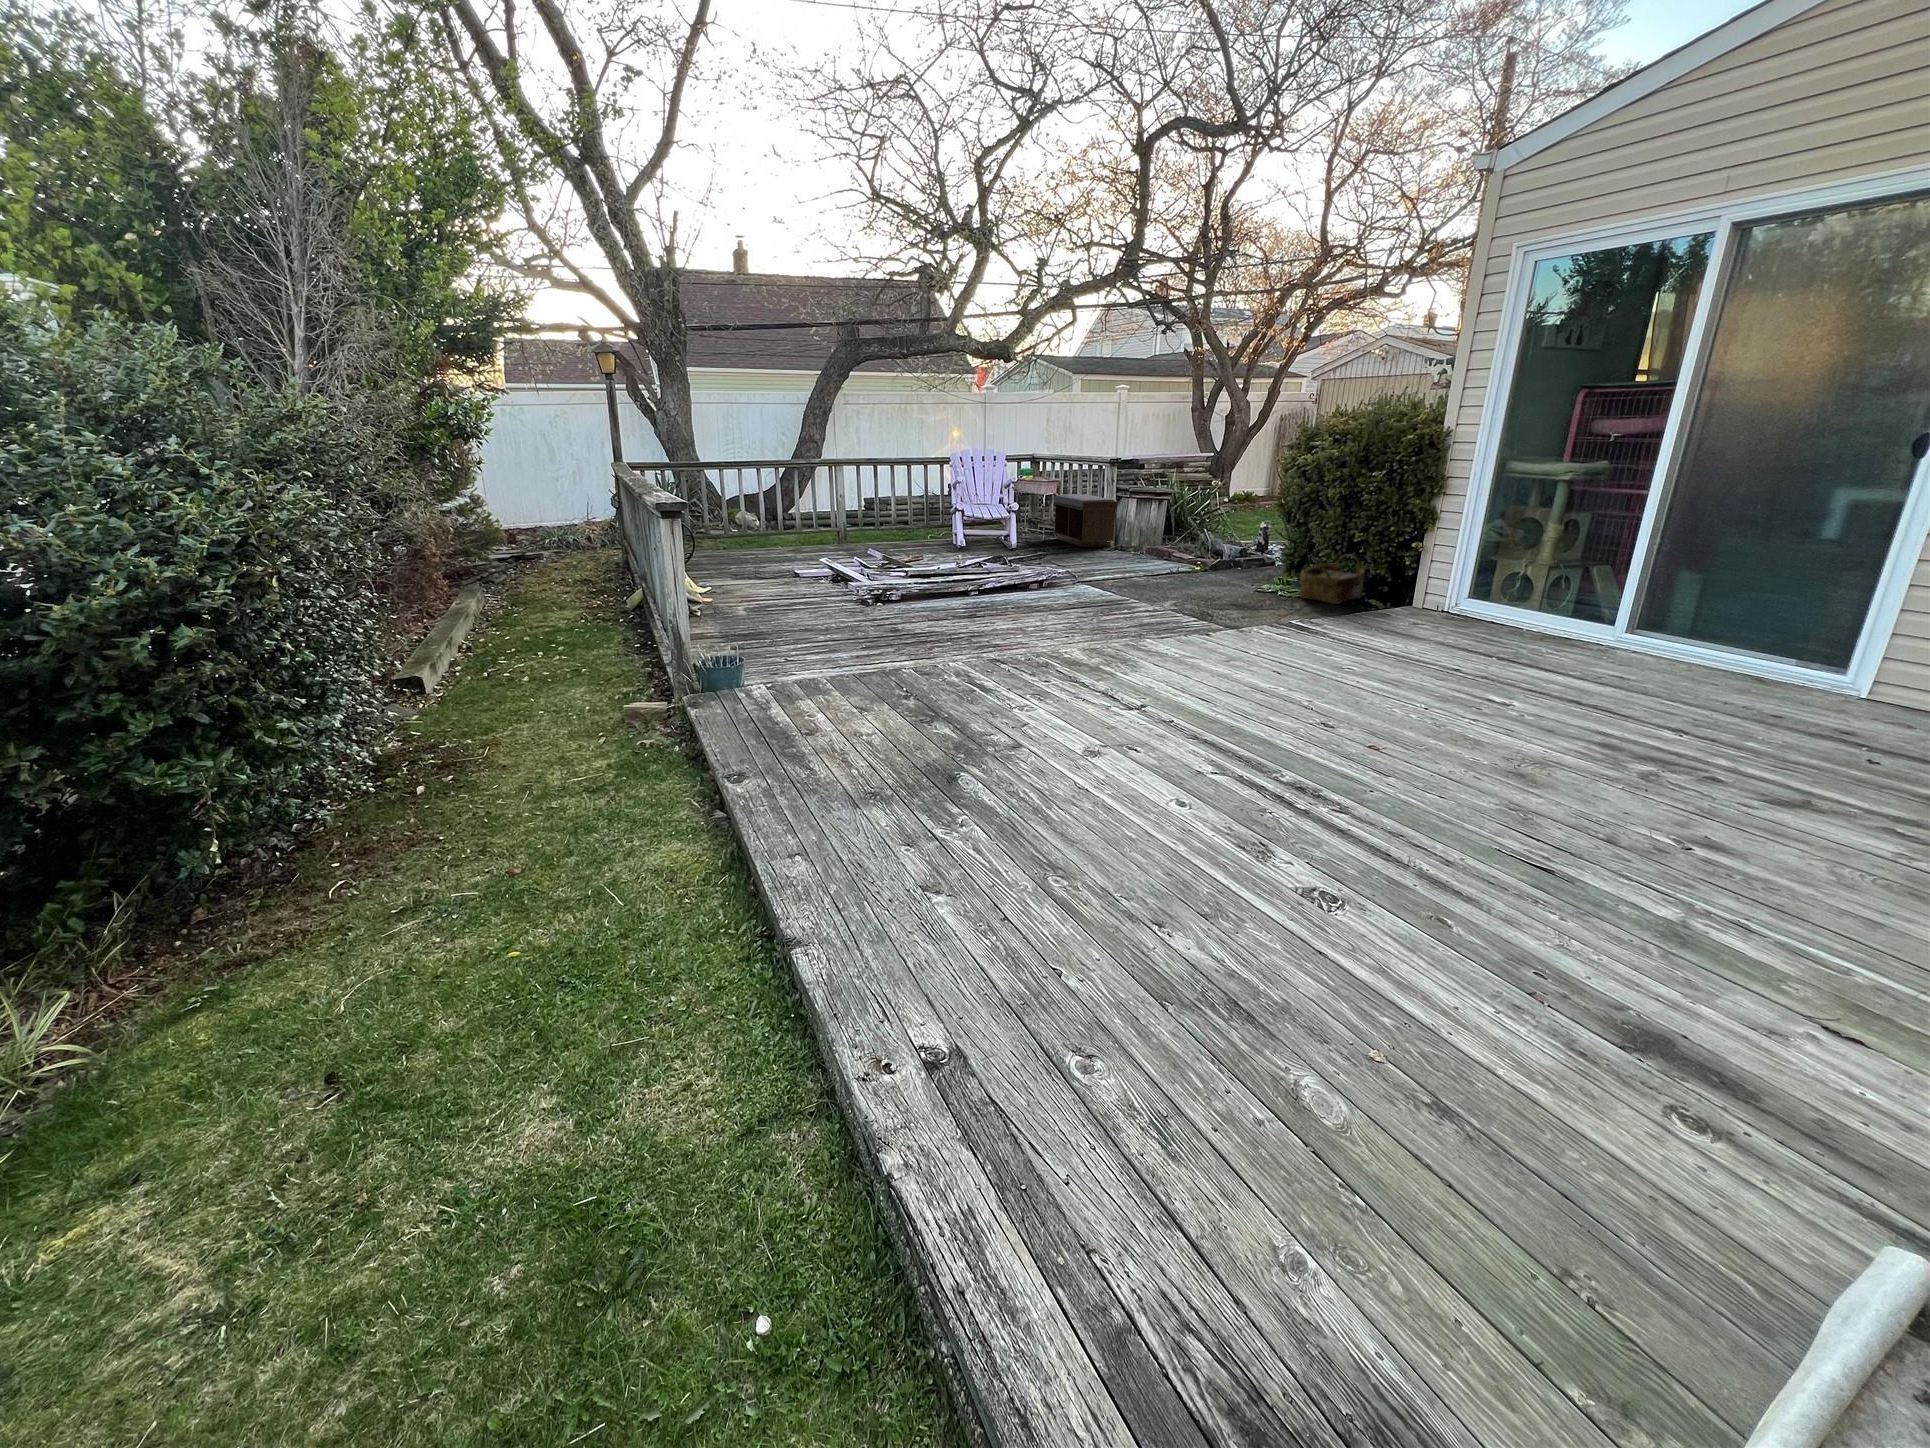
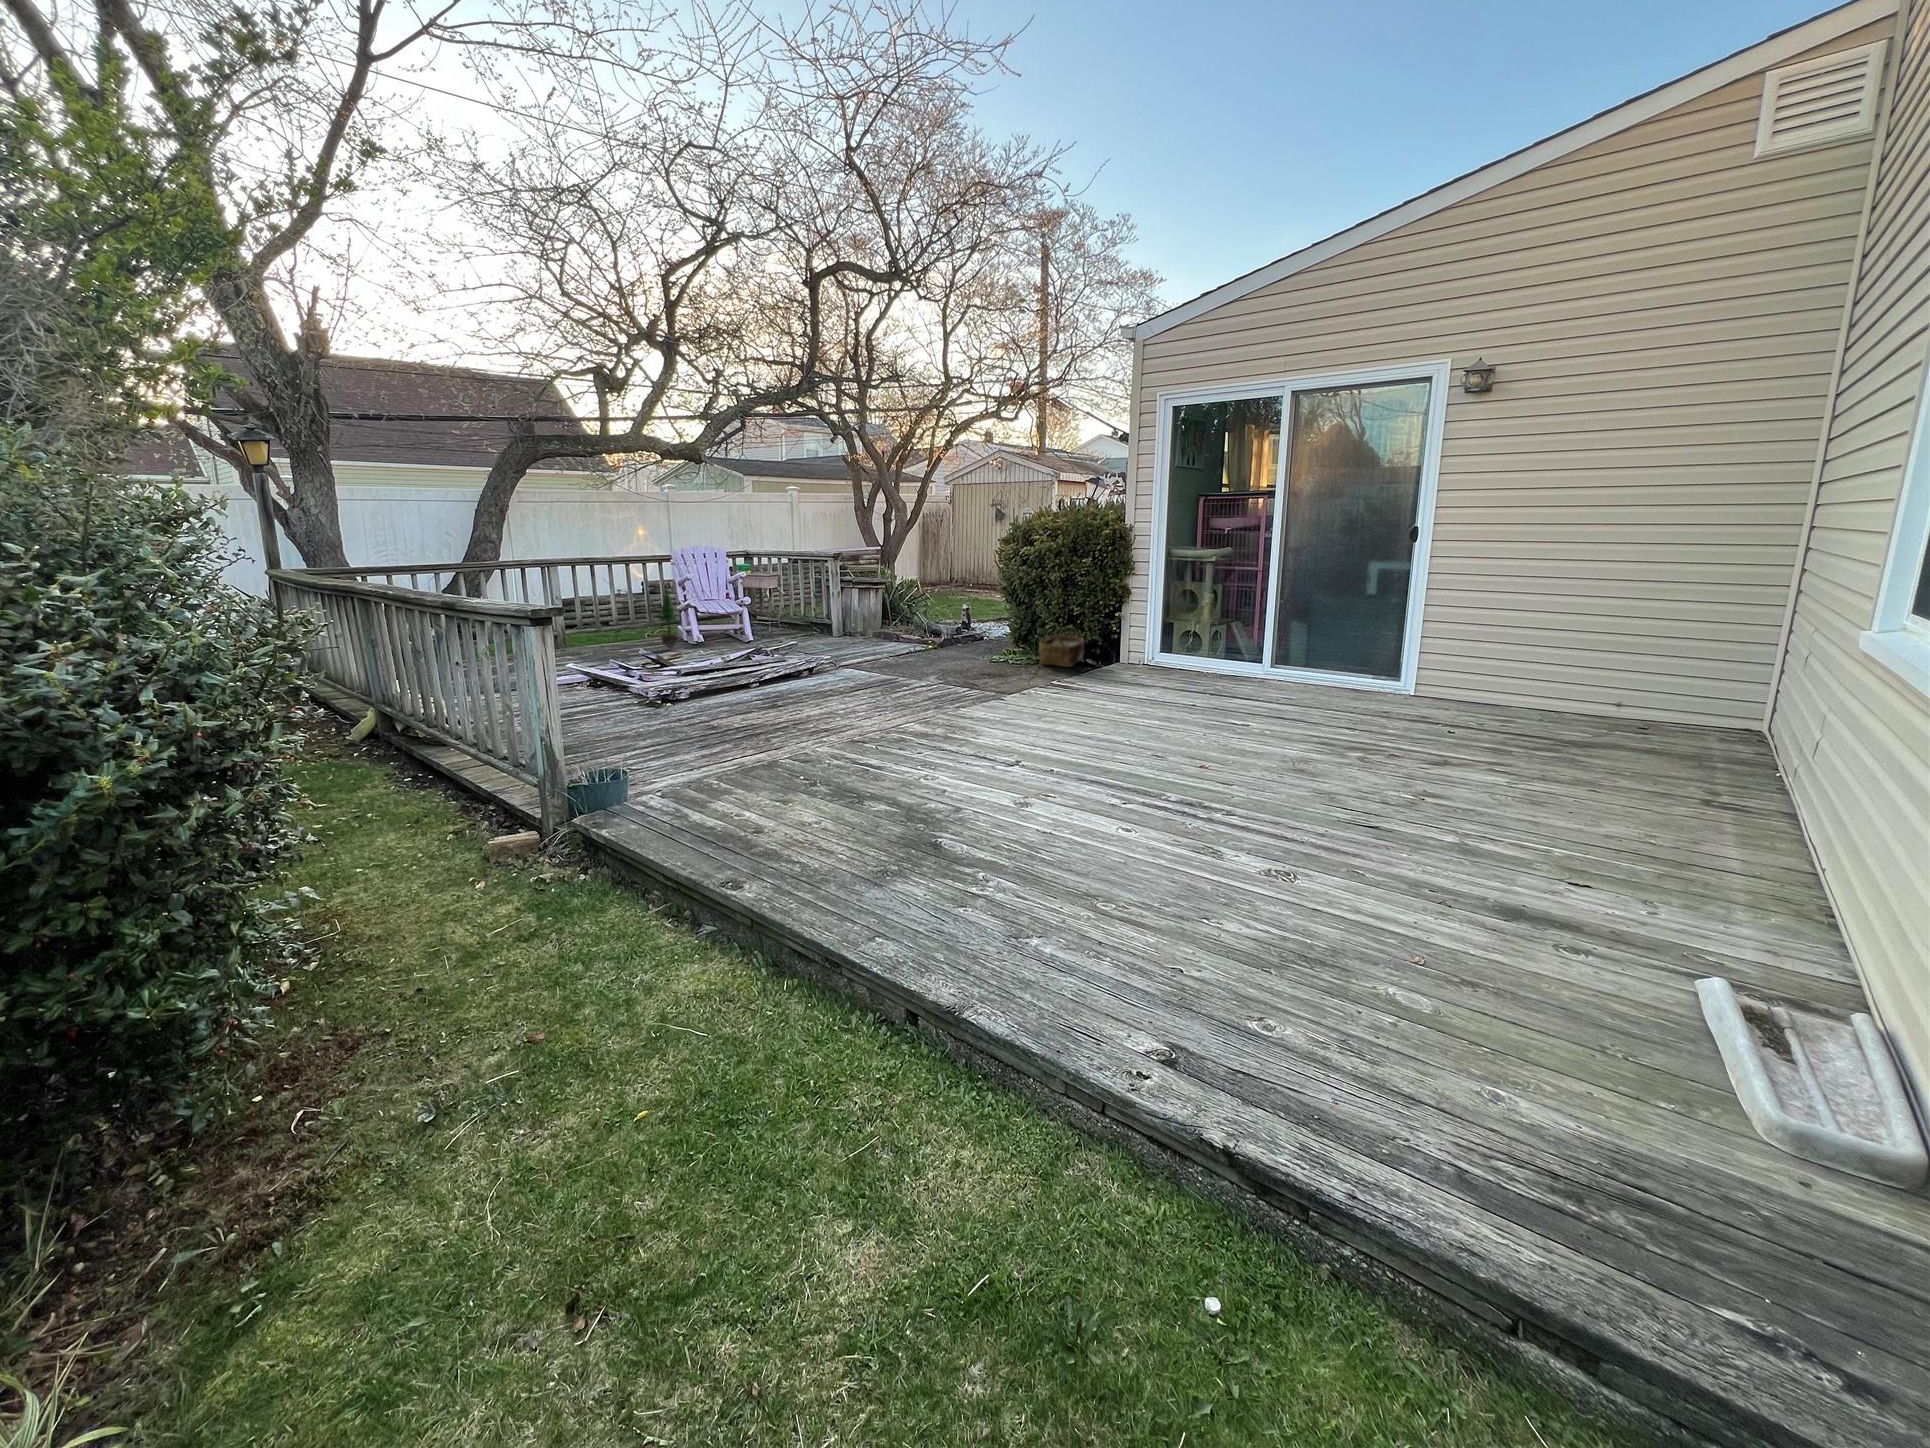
potted tree: none [922,488,944,549] -> present [659,589,679,649]
bench: present [1053,494,1117,547] -> none [779,588,846,637]

